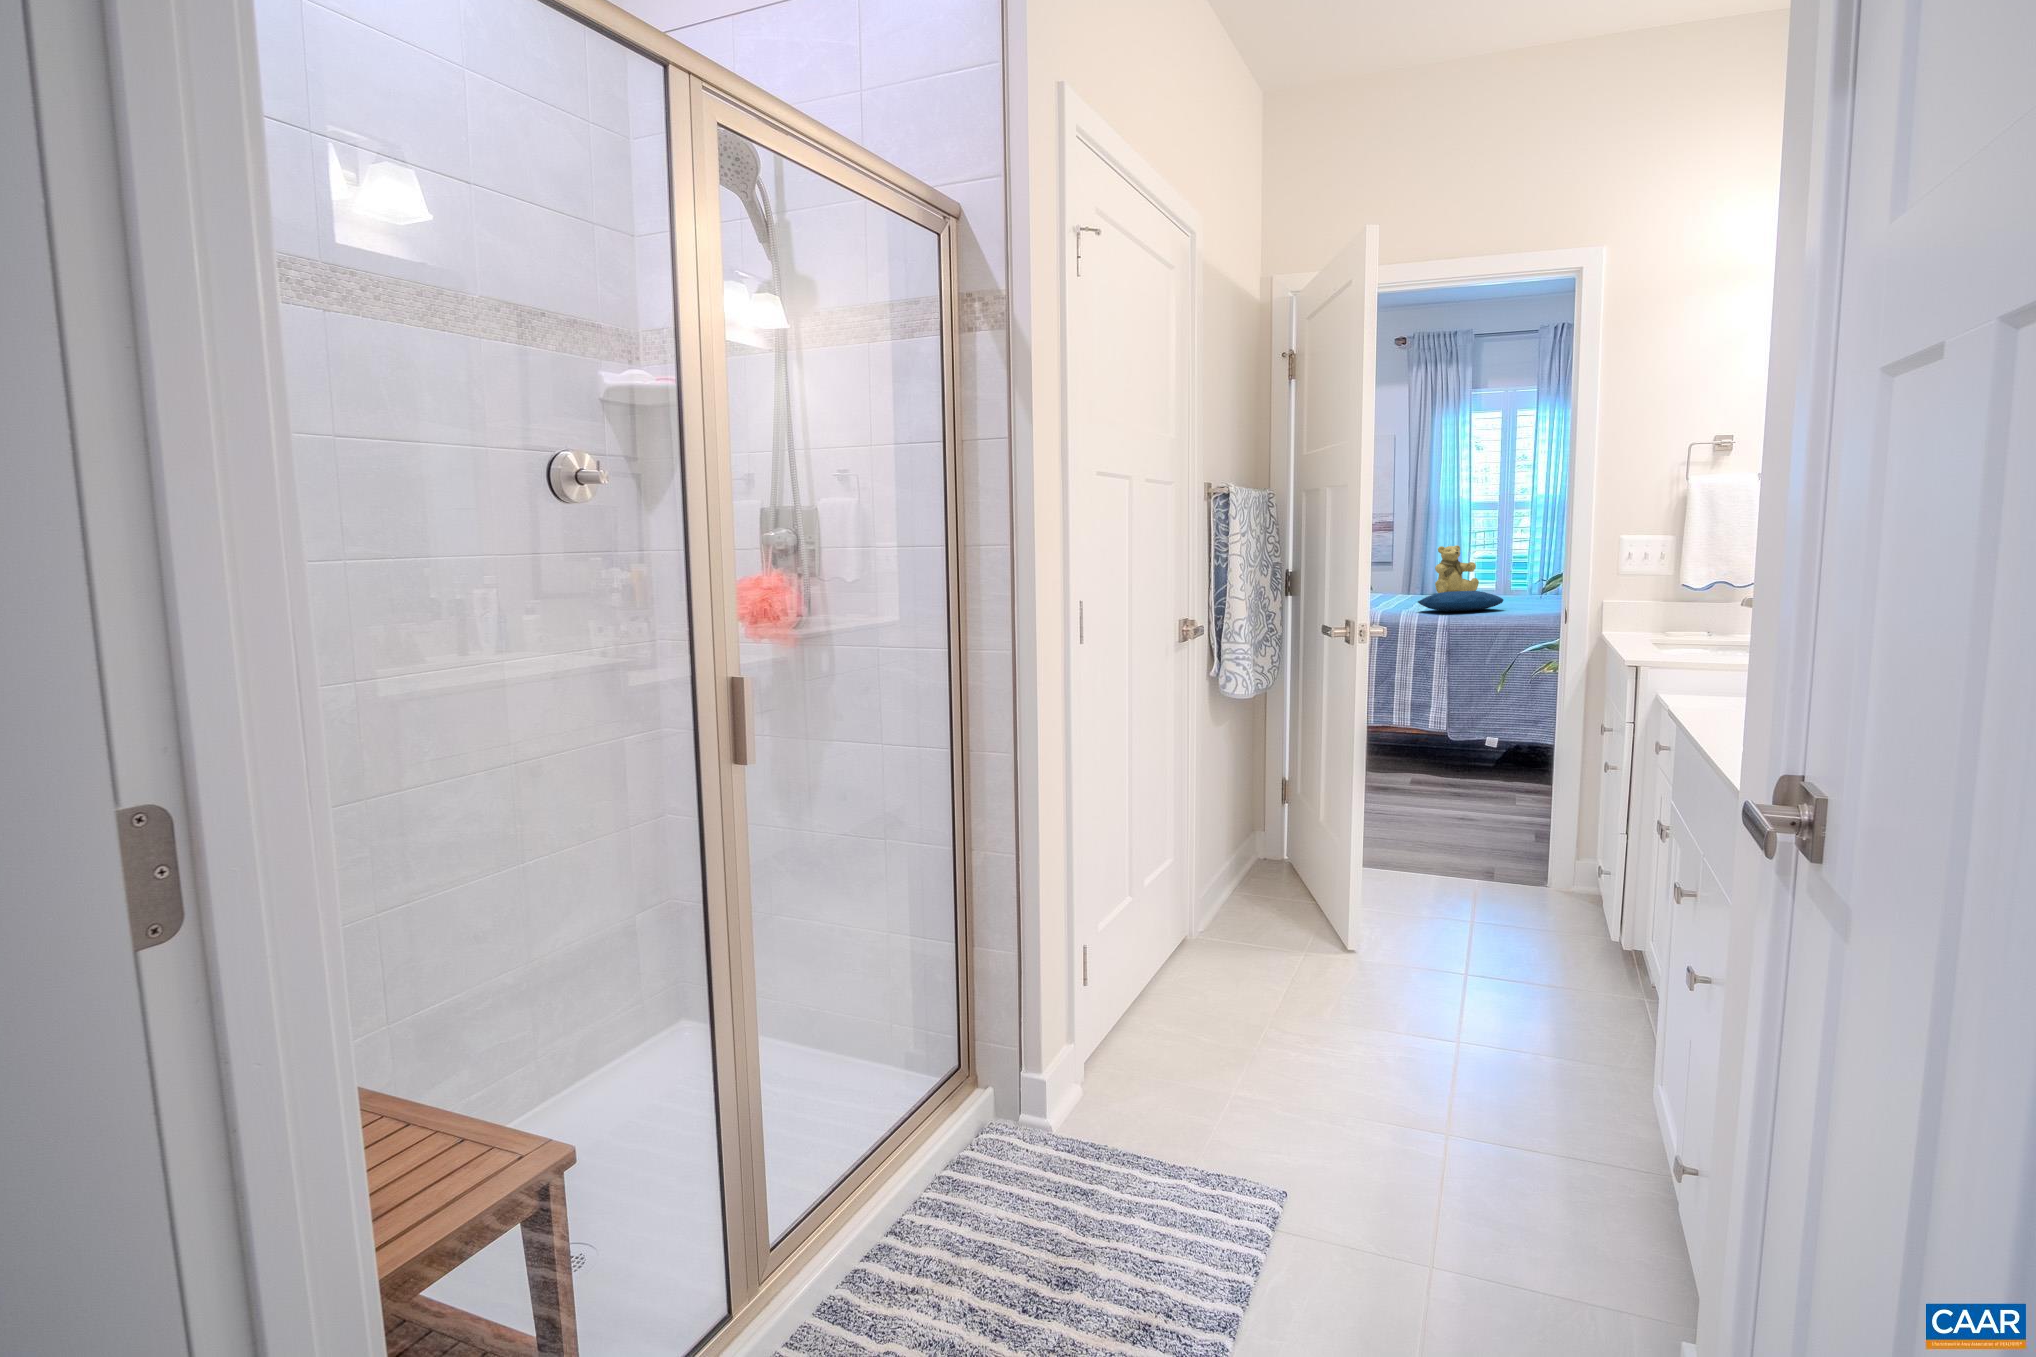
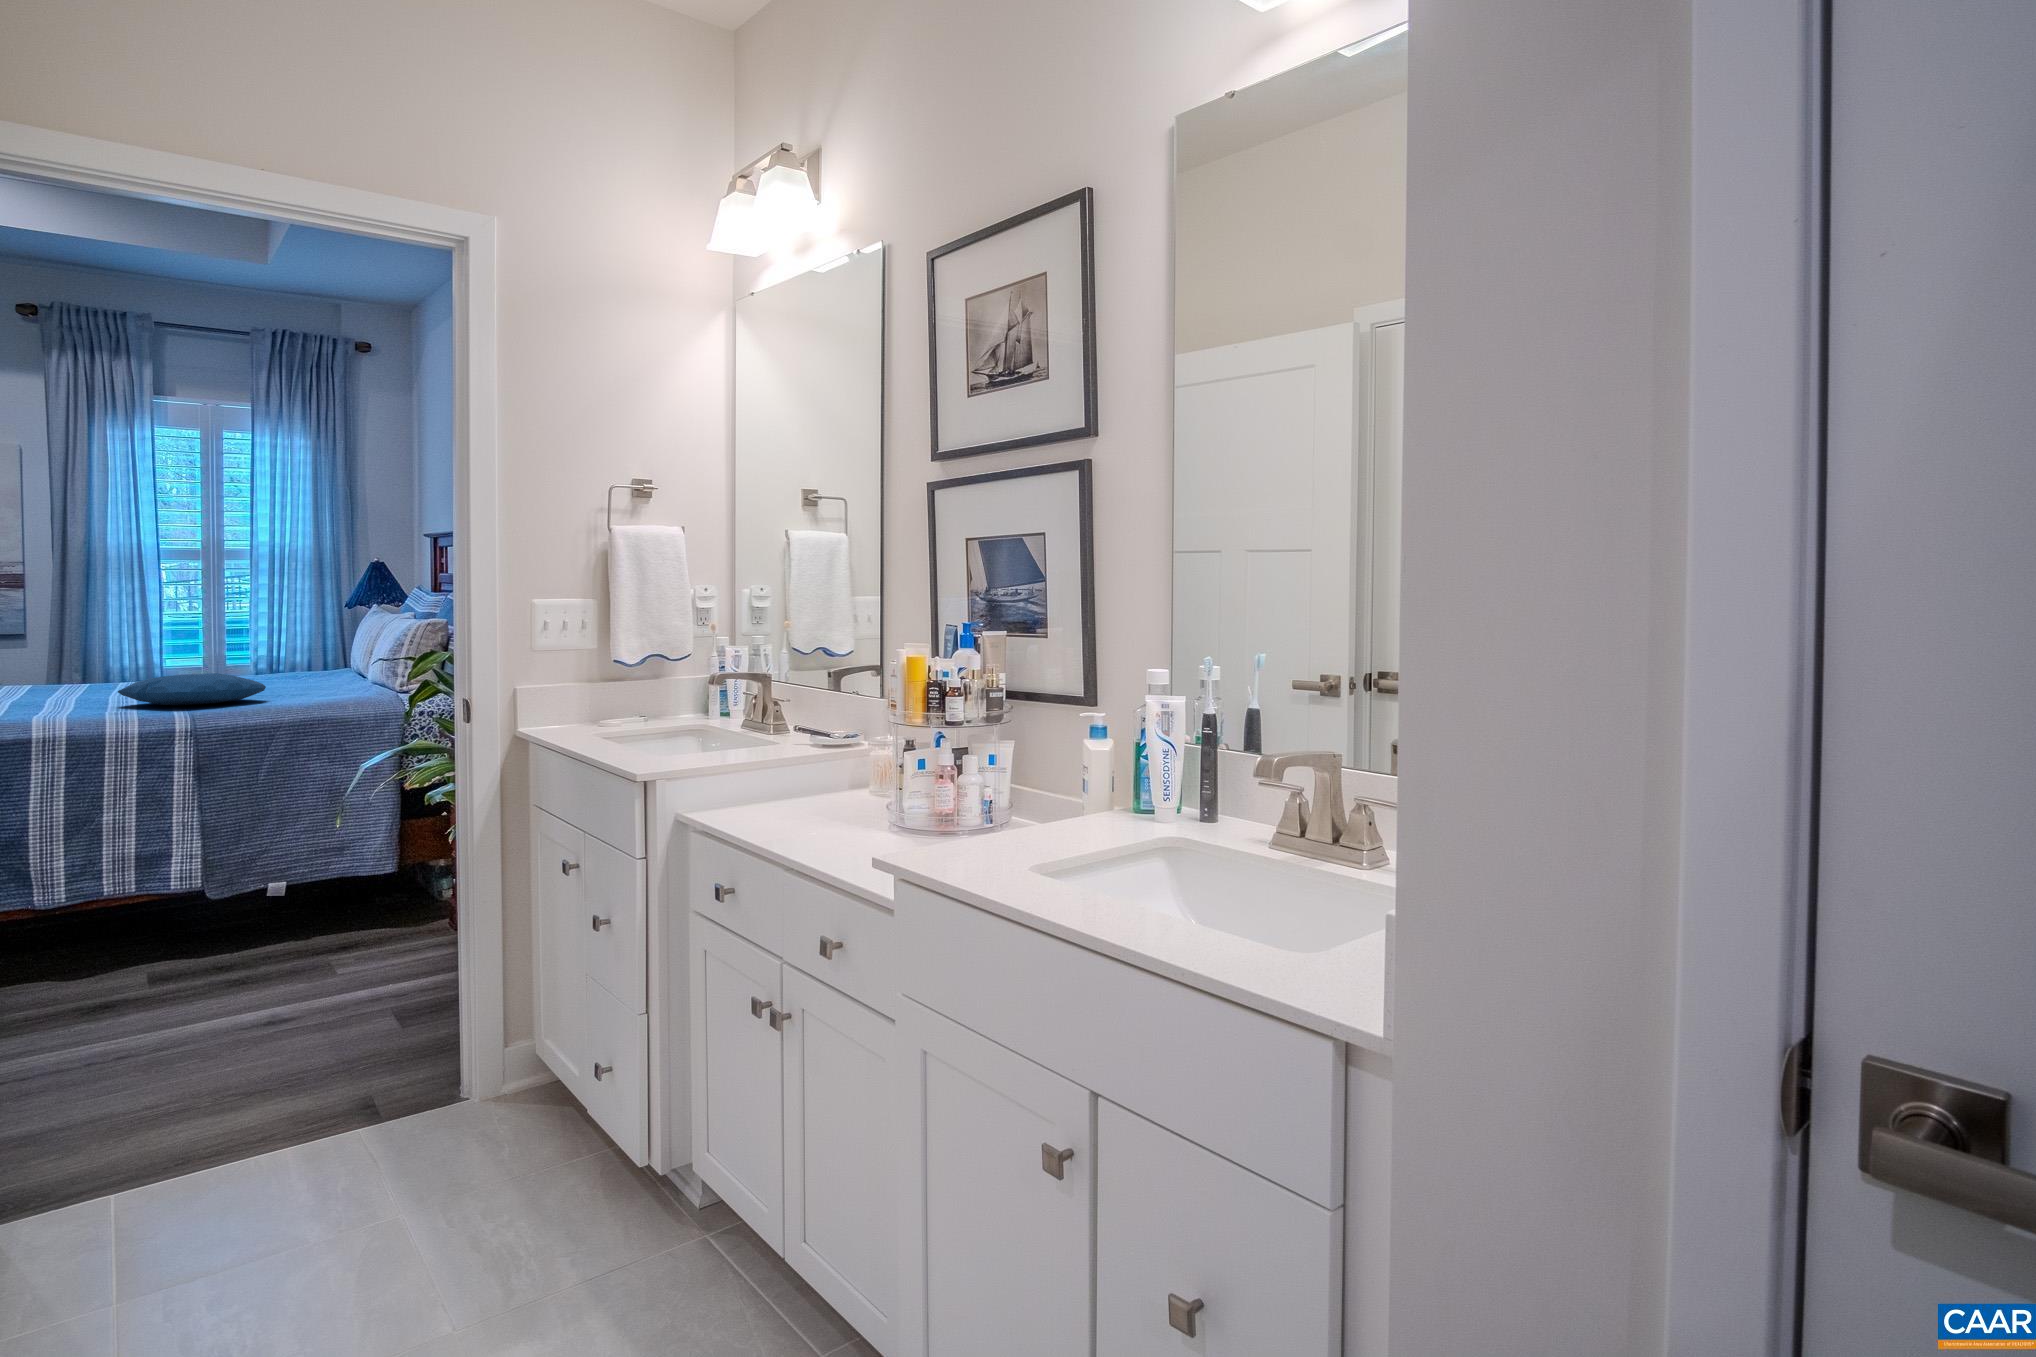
teddy bear: present [1435,545,1479,593] -> none [97,602,173,676]

